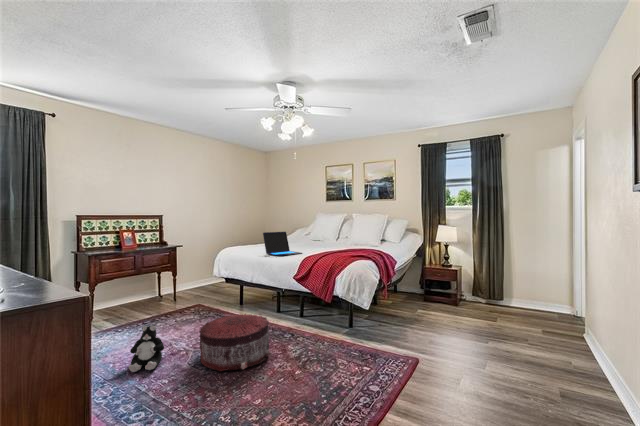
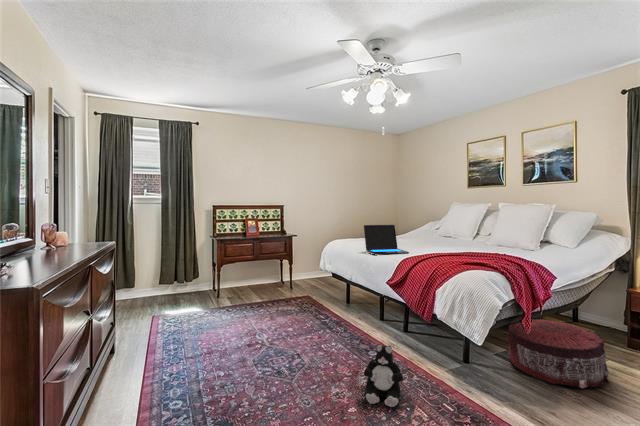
pouf: present [200,314,269,371] -> present [508,319,609,388]
plush toy: present [129,325,164,372] -> present [364,344,403,407]

